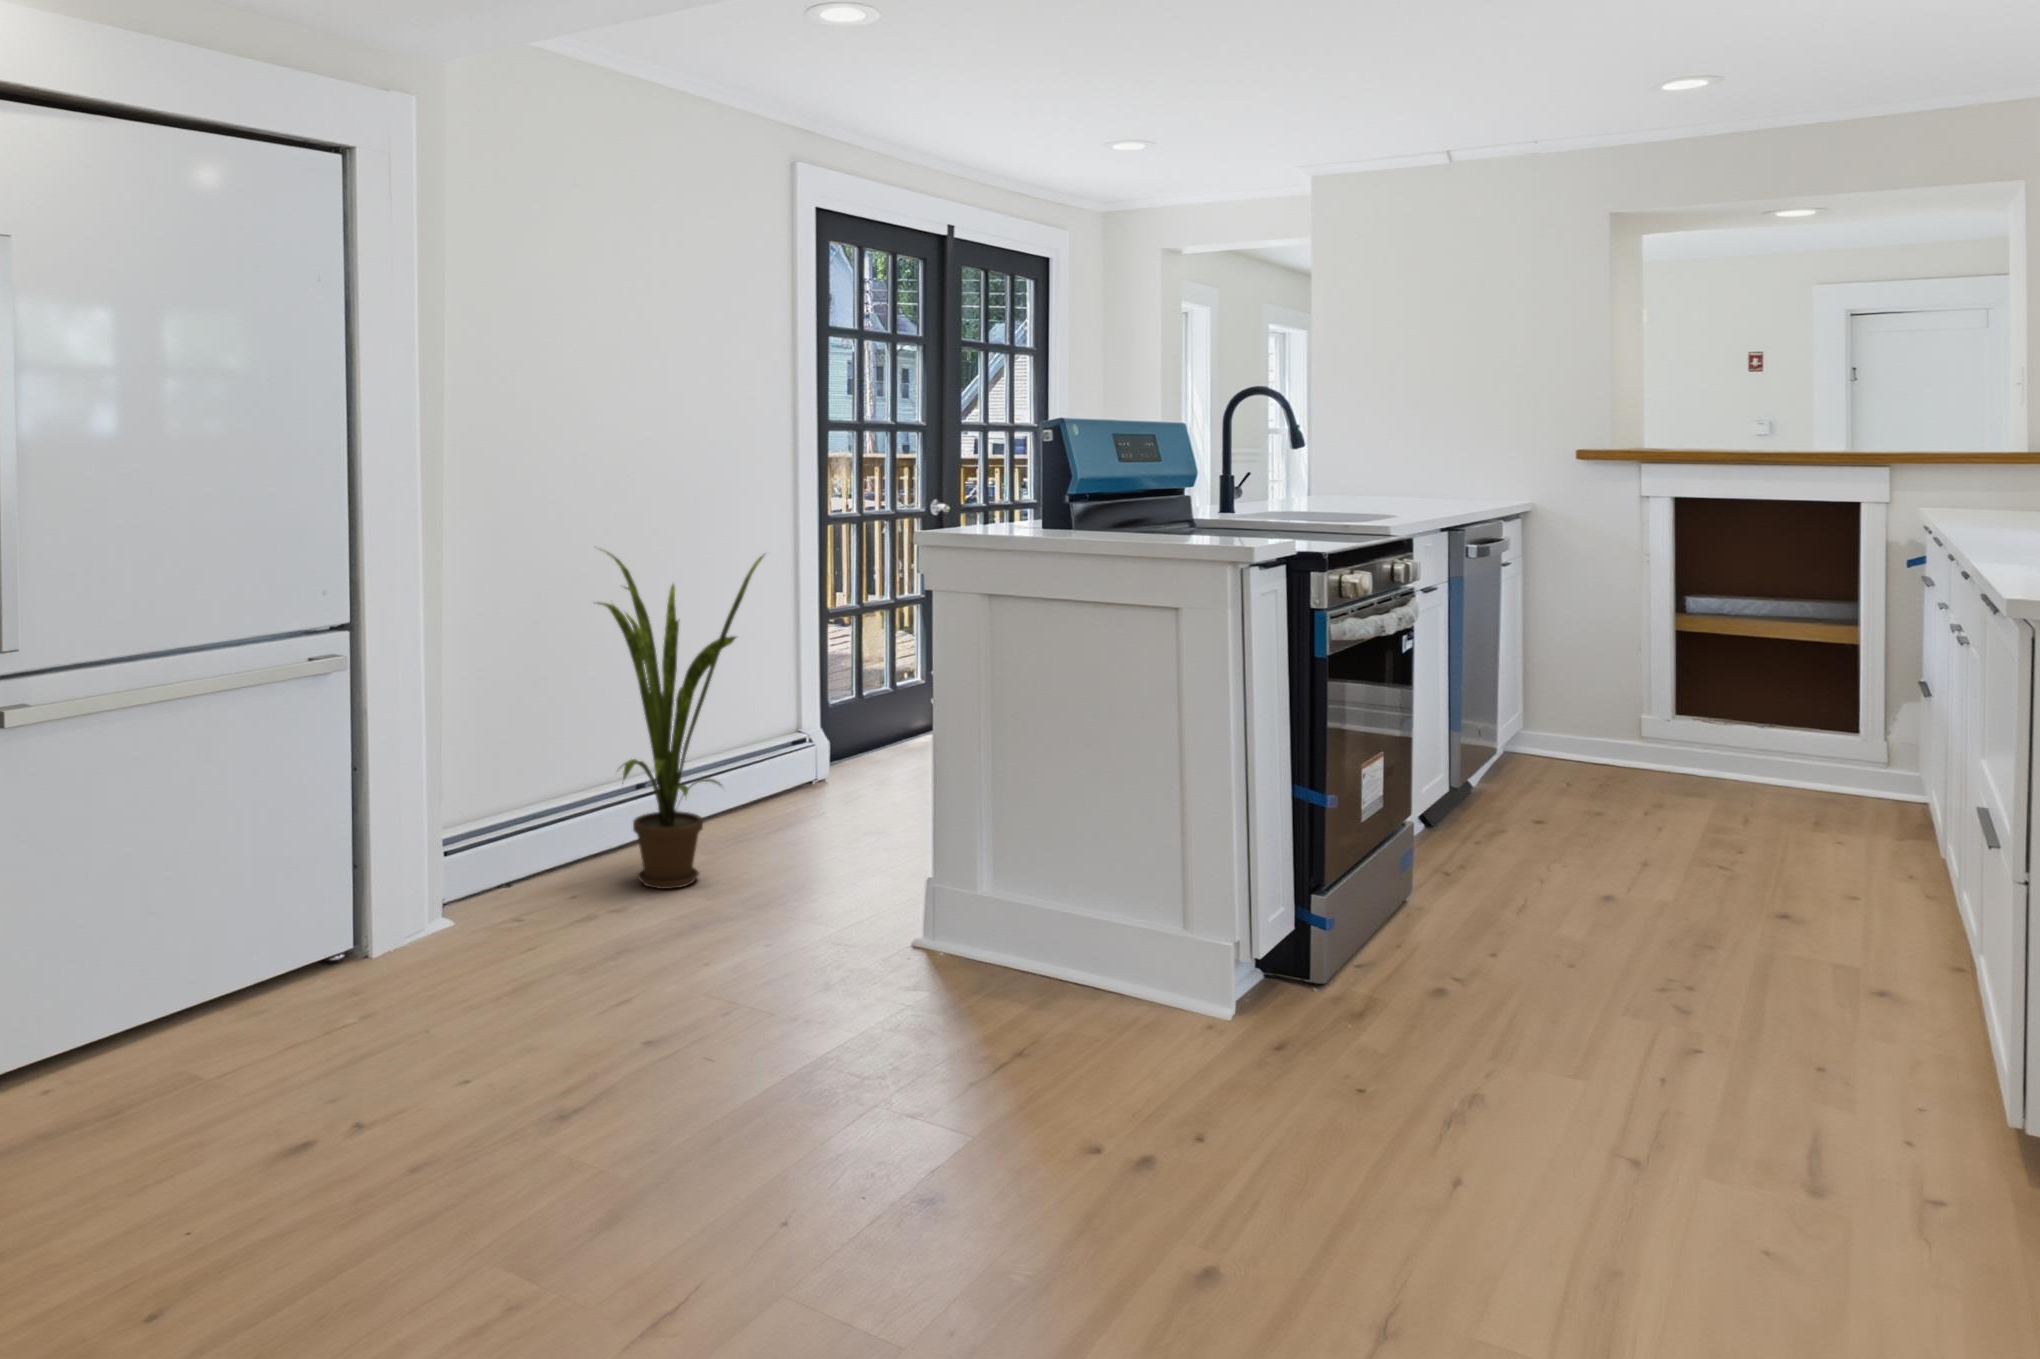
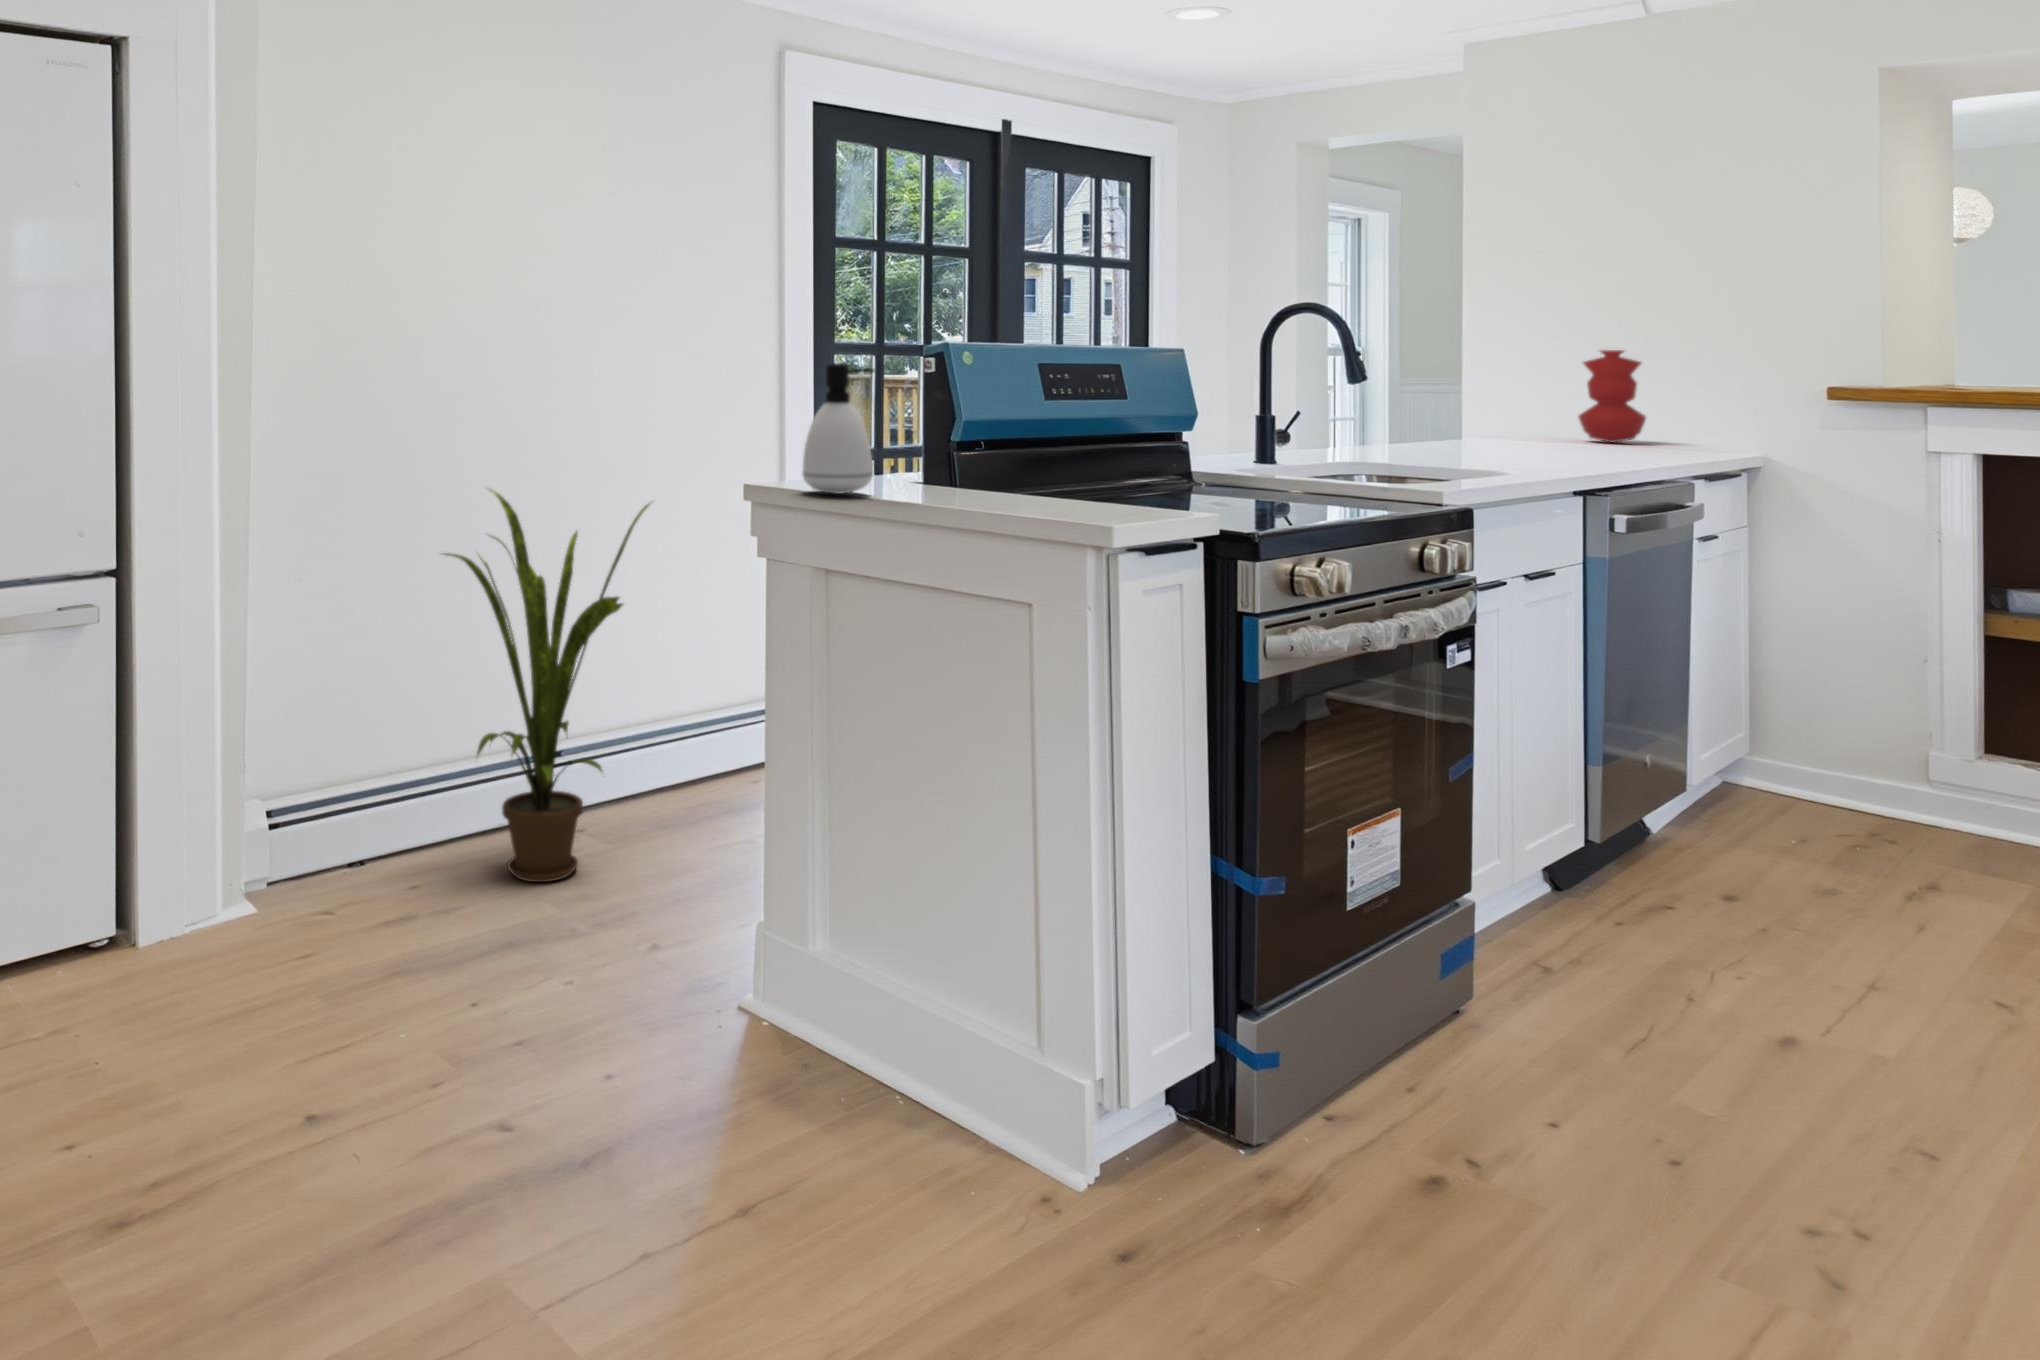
vase: none [1401,423,1449,496] -> present [1579,350,1646,442]
soap dispenser: none [978,435,1032,535] -> present [803,363,875,494]

